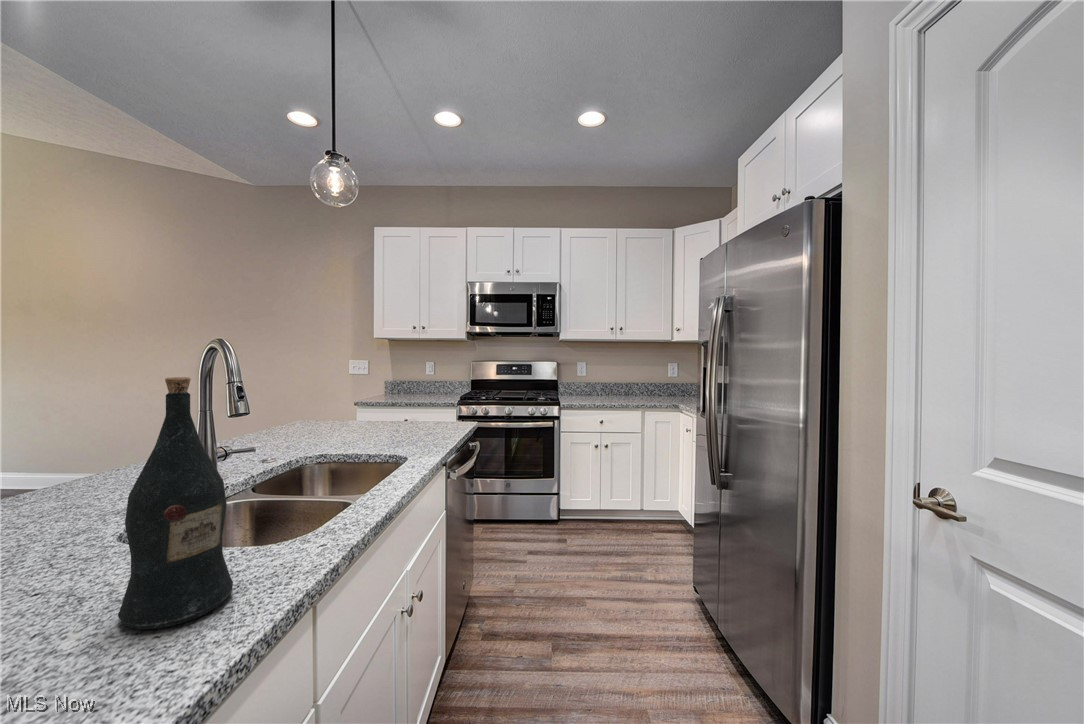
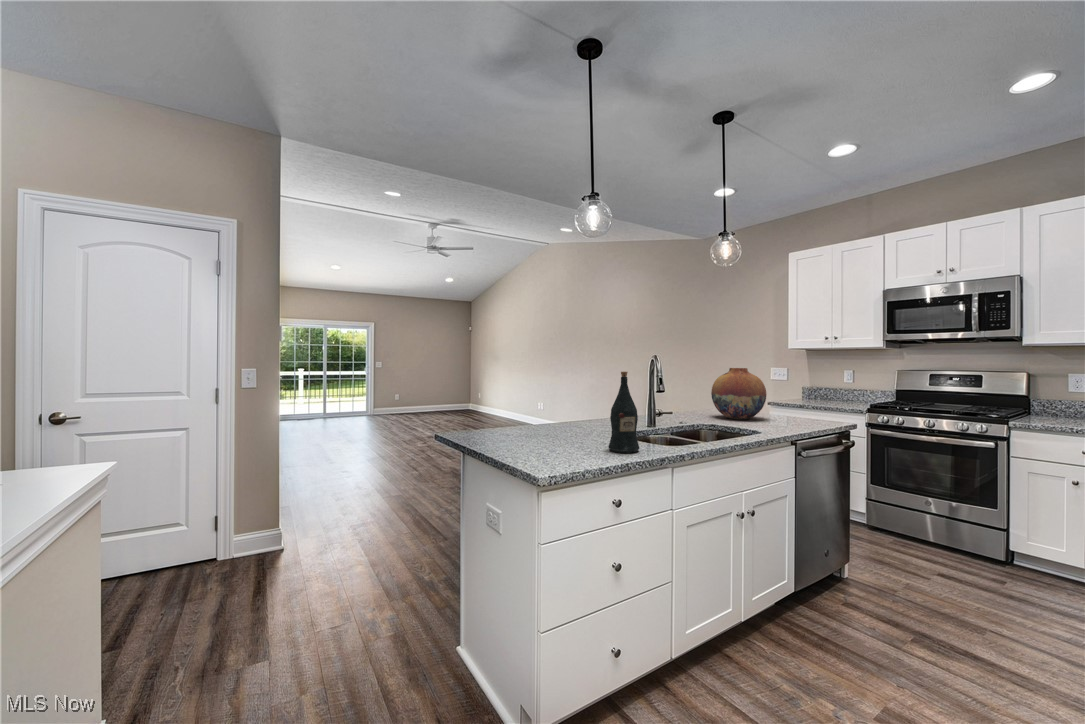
vase: none [313,361,393,437] -> present [711,368,767,420]

